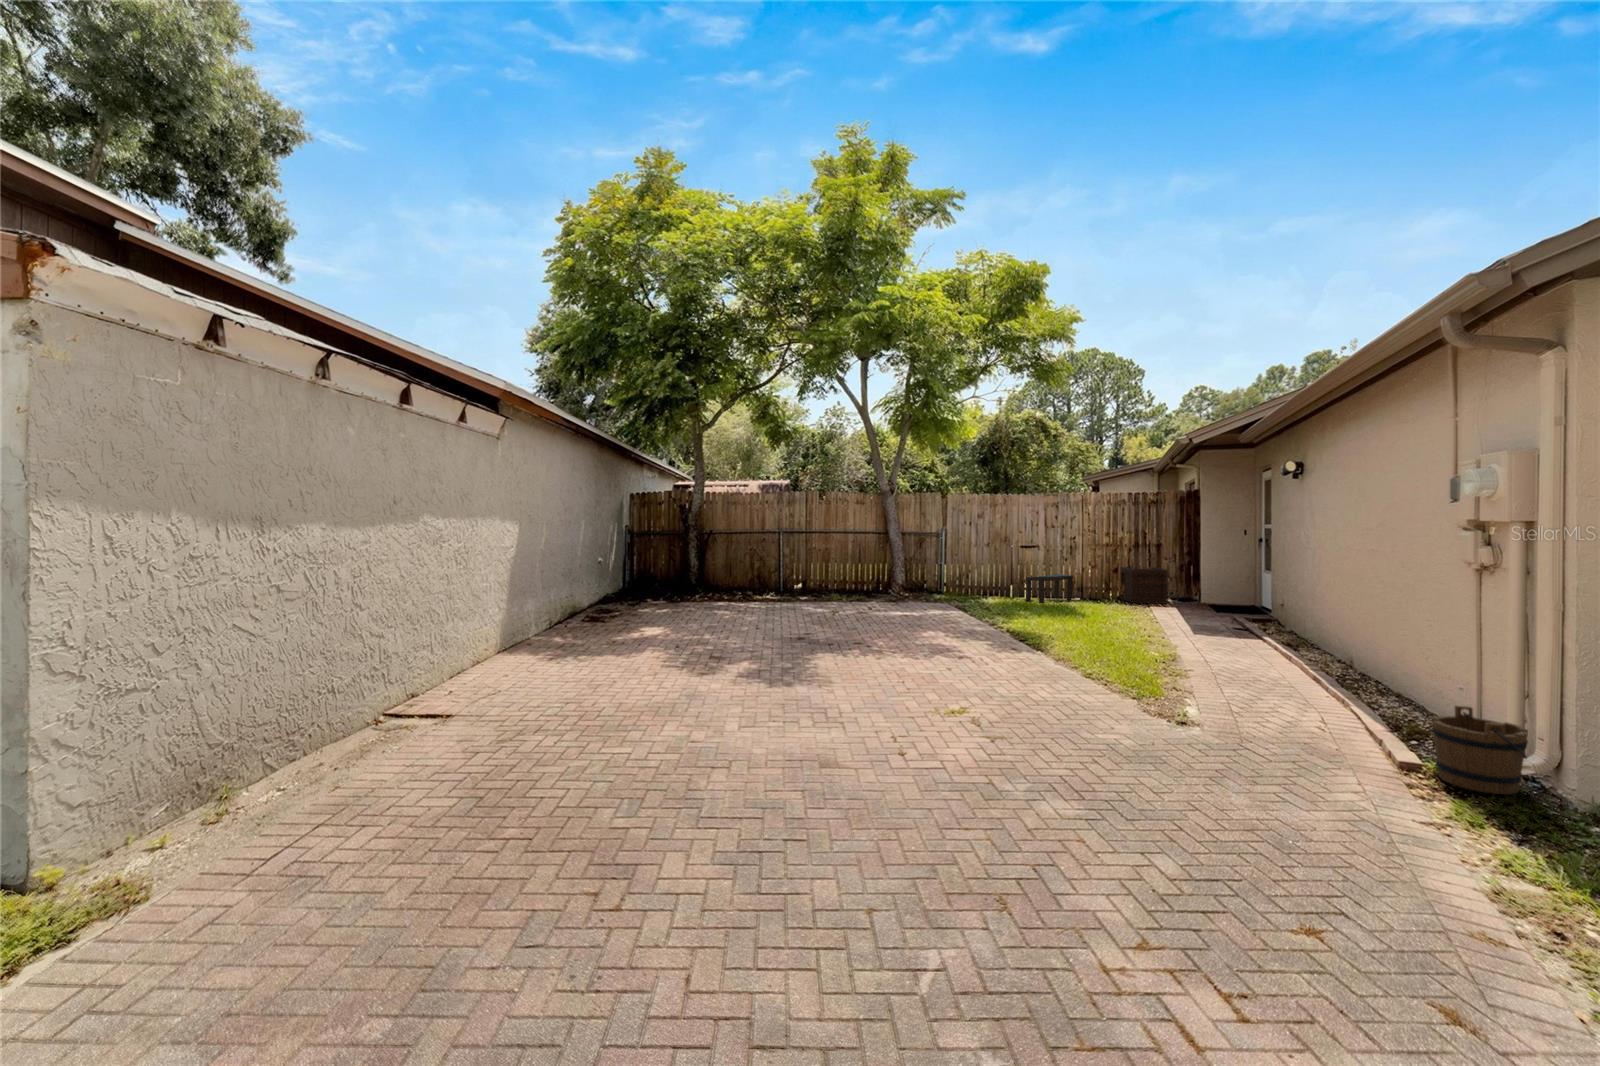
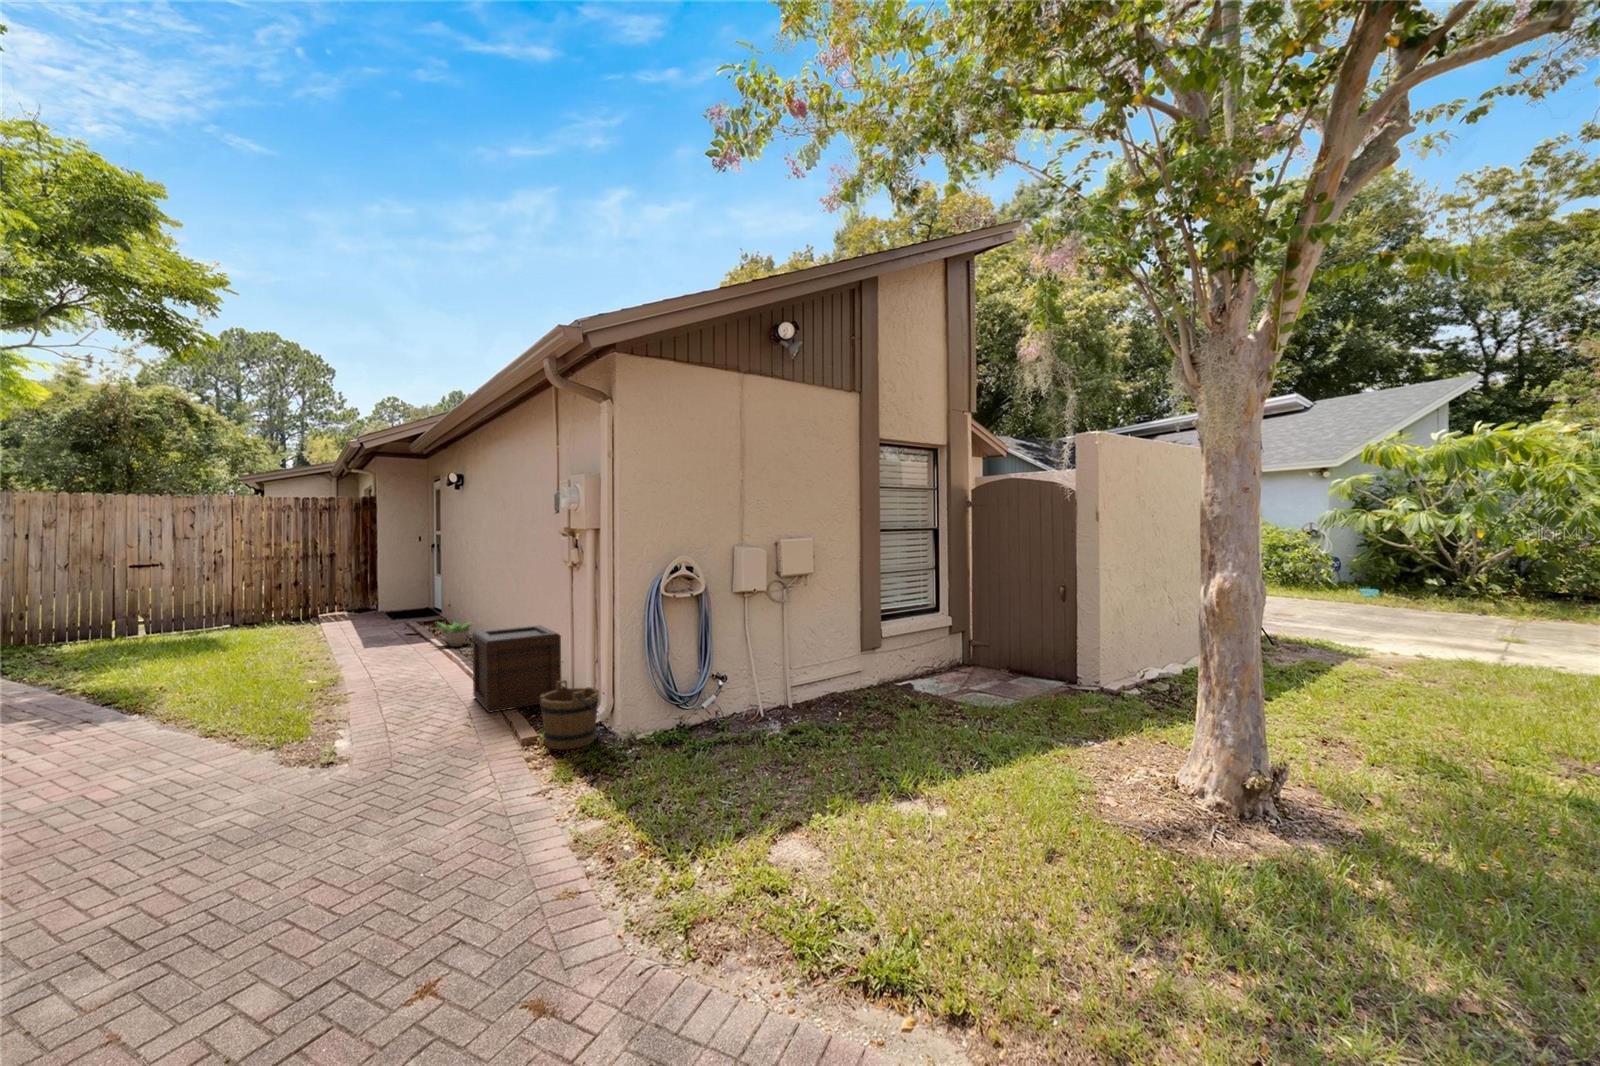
wooden crate: present [1121,567,1168,604] -> present [472,625,561,713]
bench: present [1026,574,1073,603] -> none [137,597,217,637]
decorative plant: none [1268,619,1317,649] -> present [438,623,472,646]

